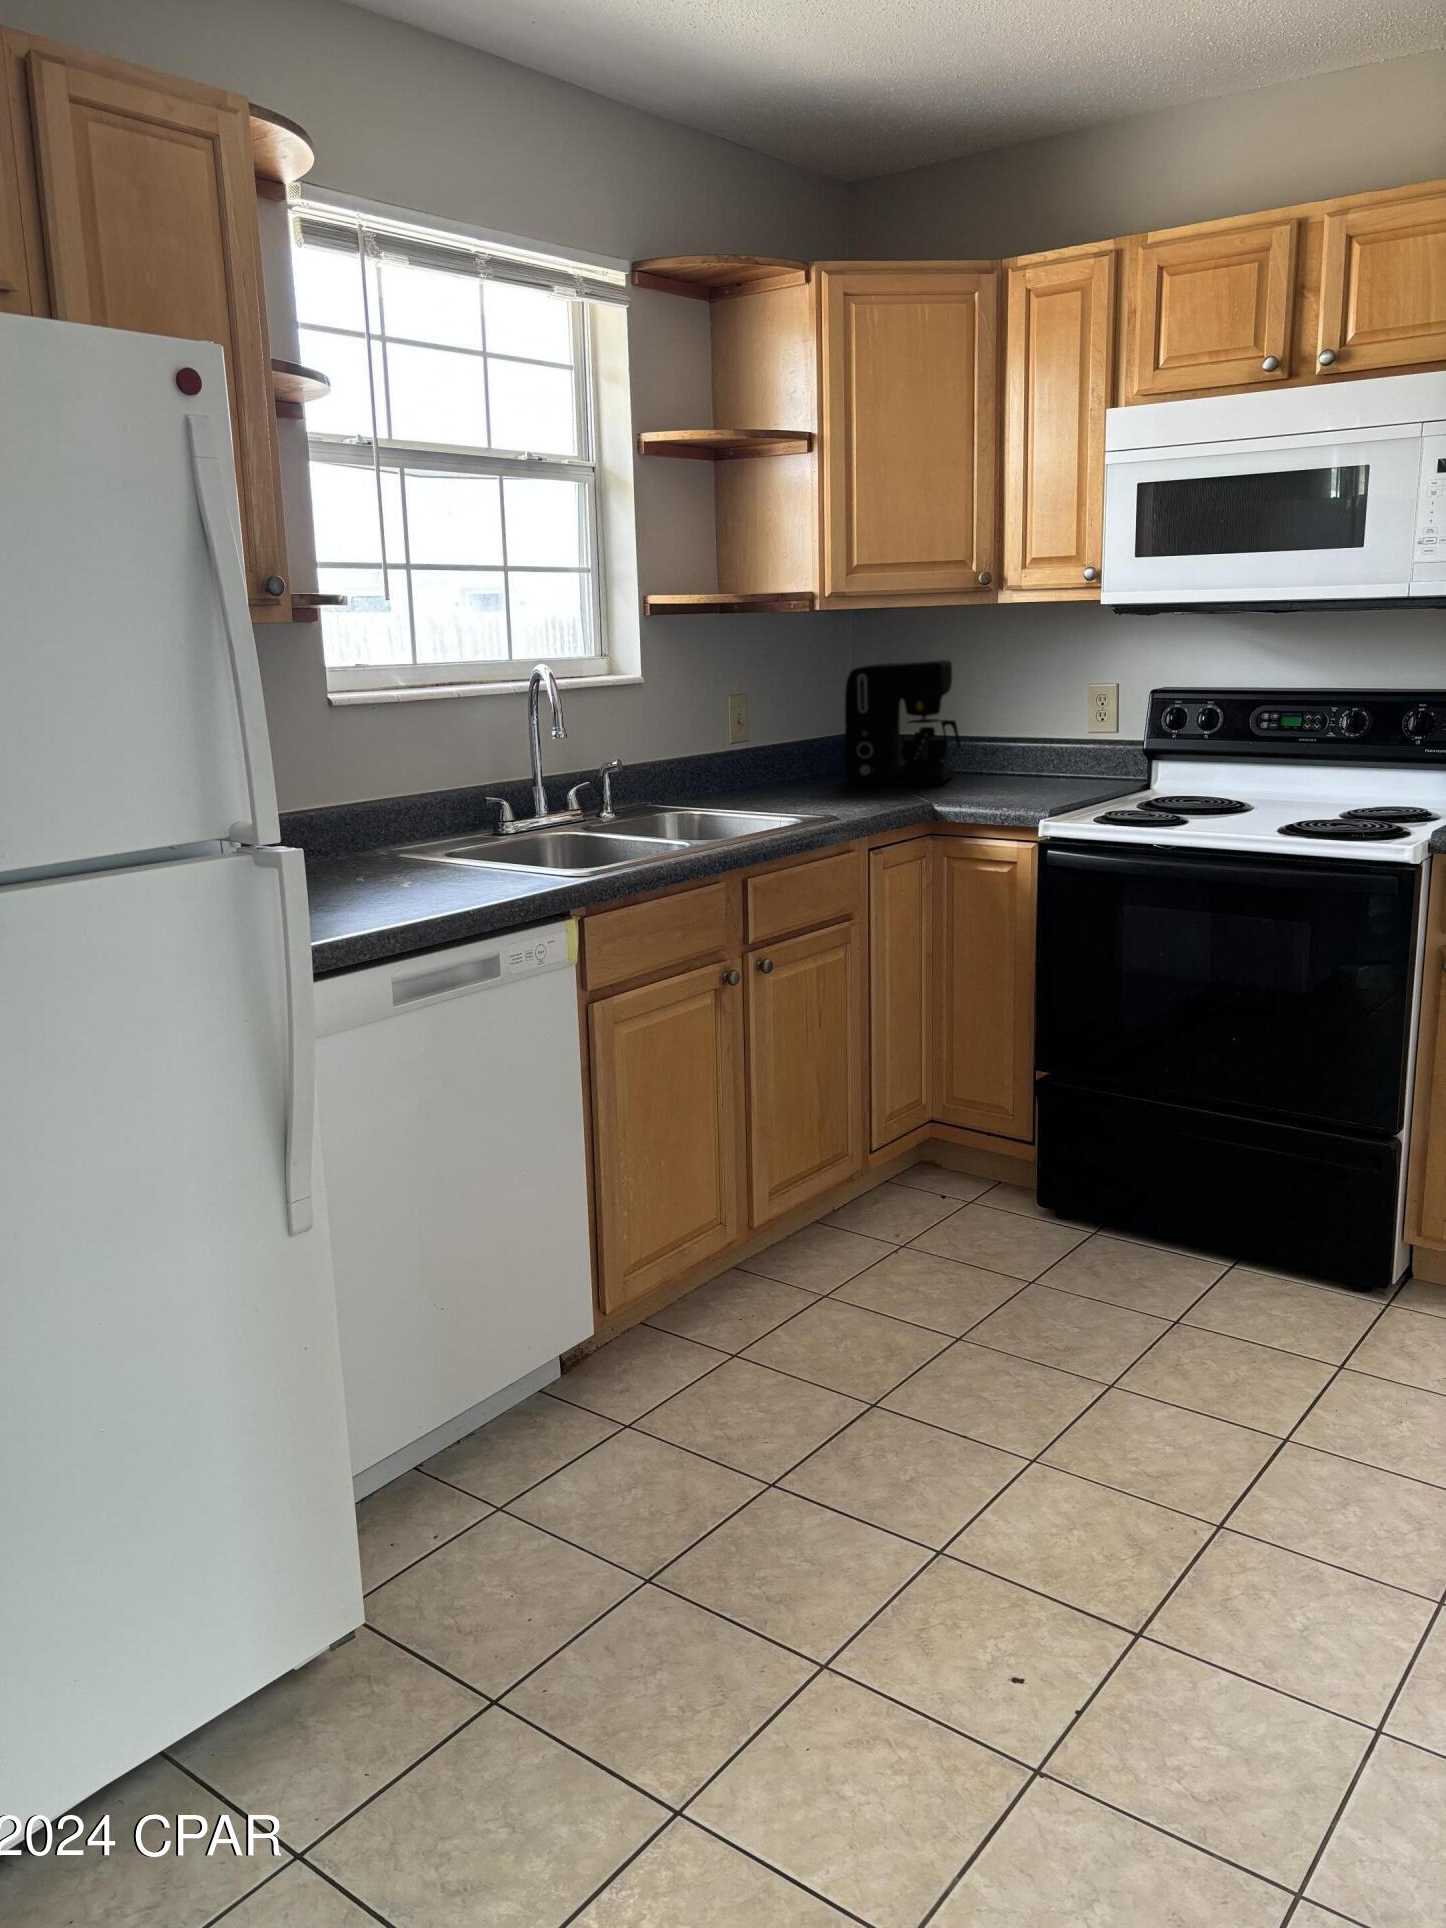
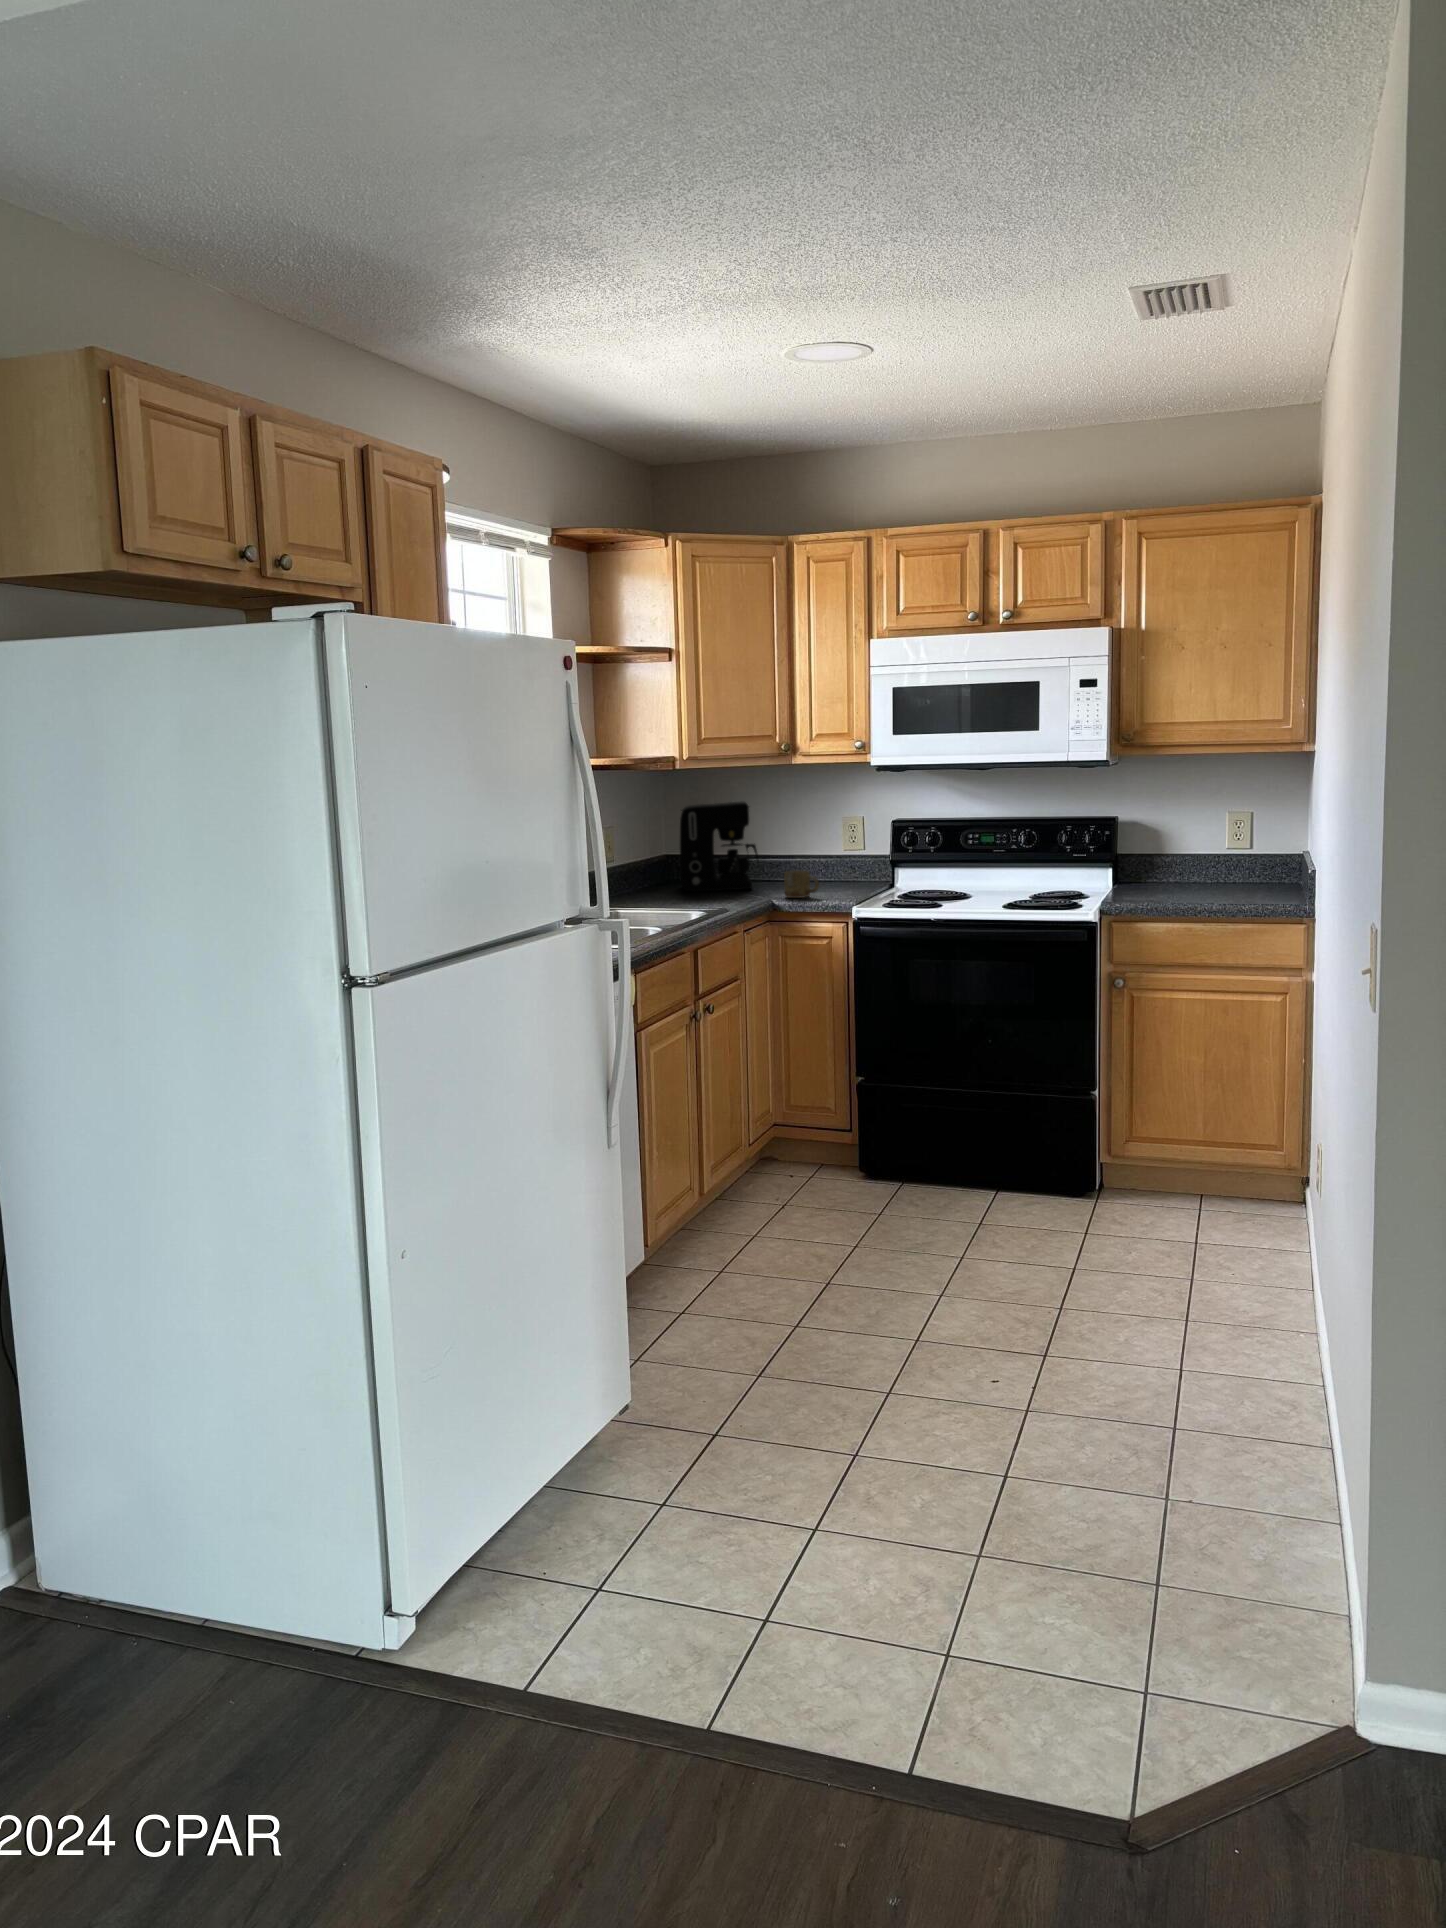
mug: none [970,761,1017,801] -> present [784,870,819,898]

